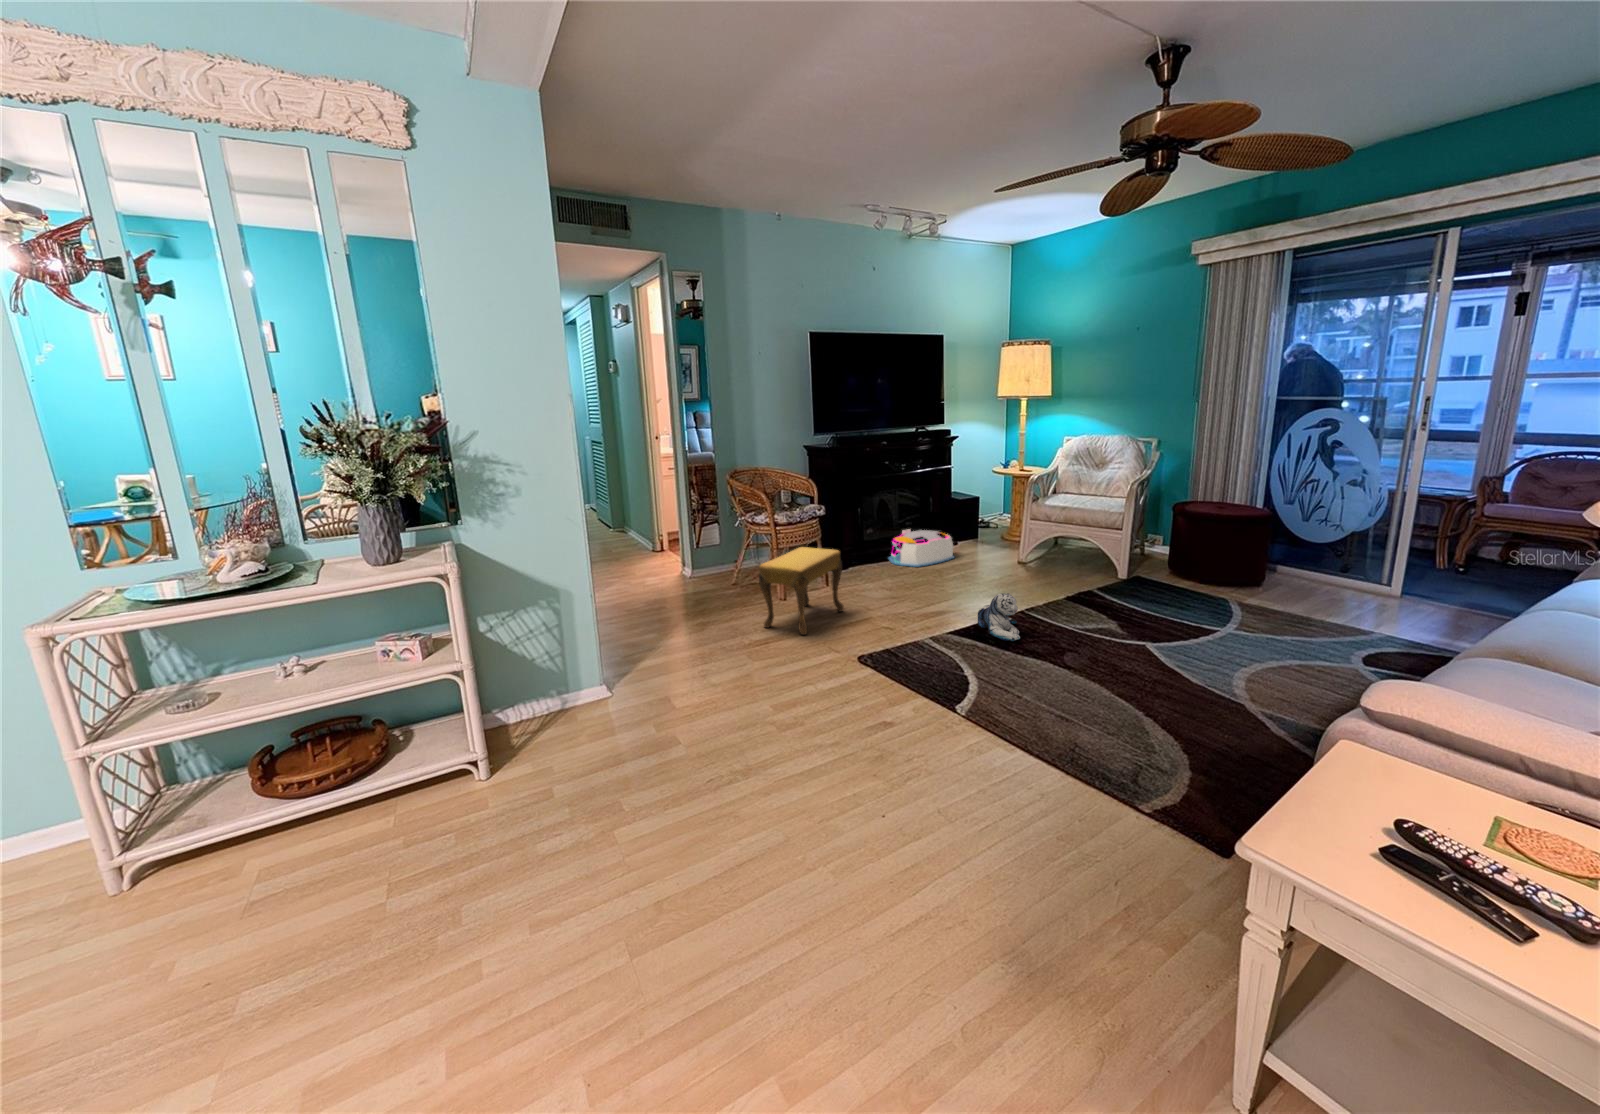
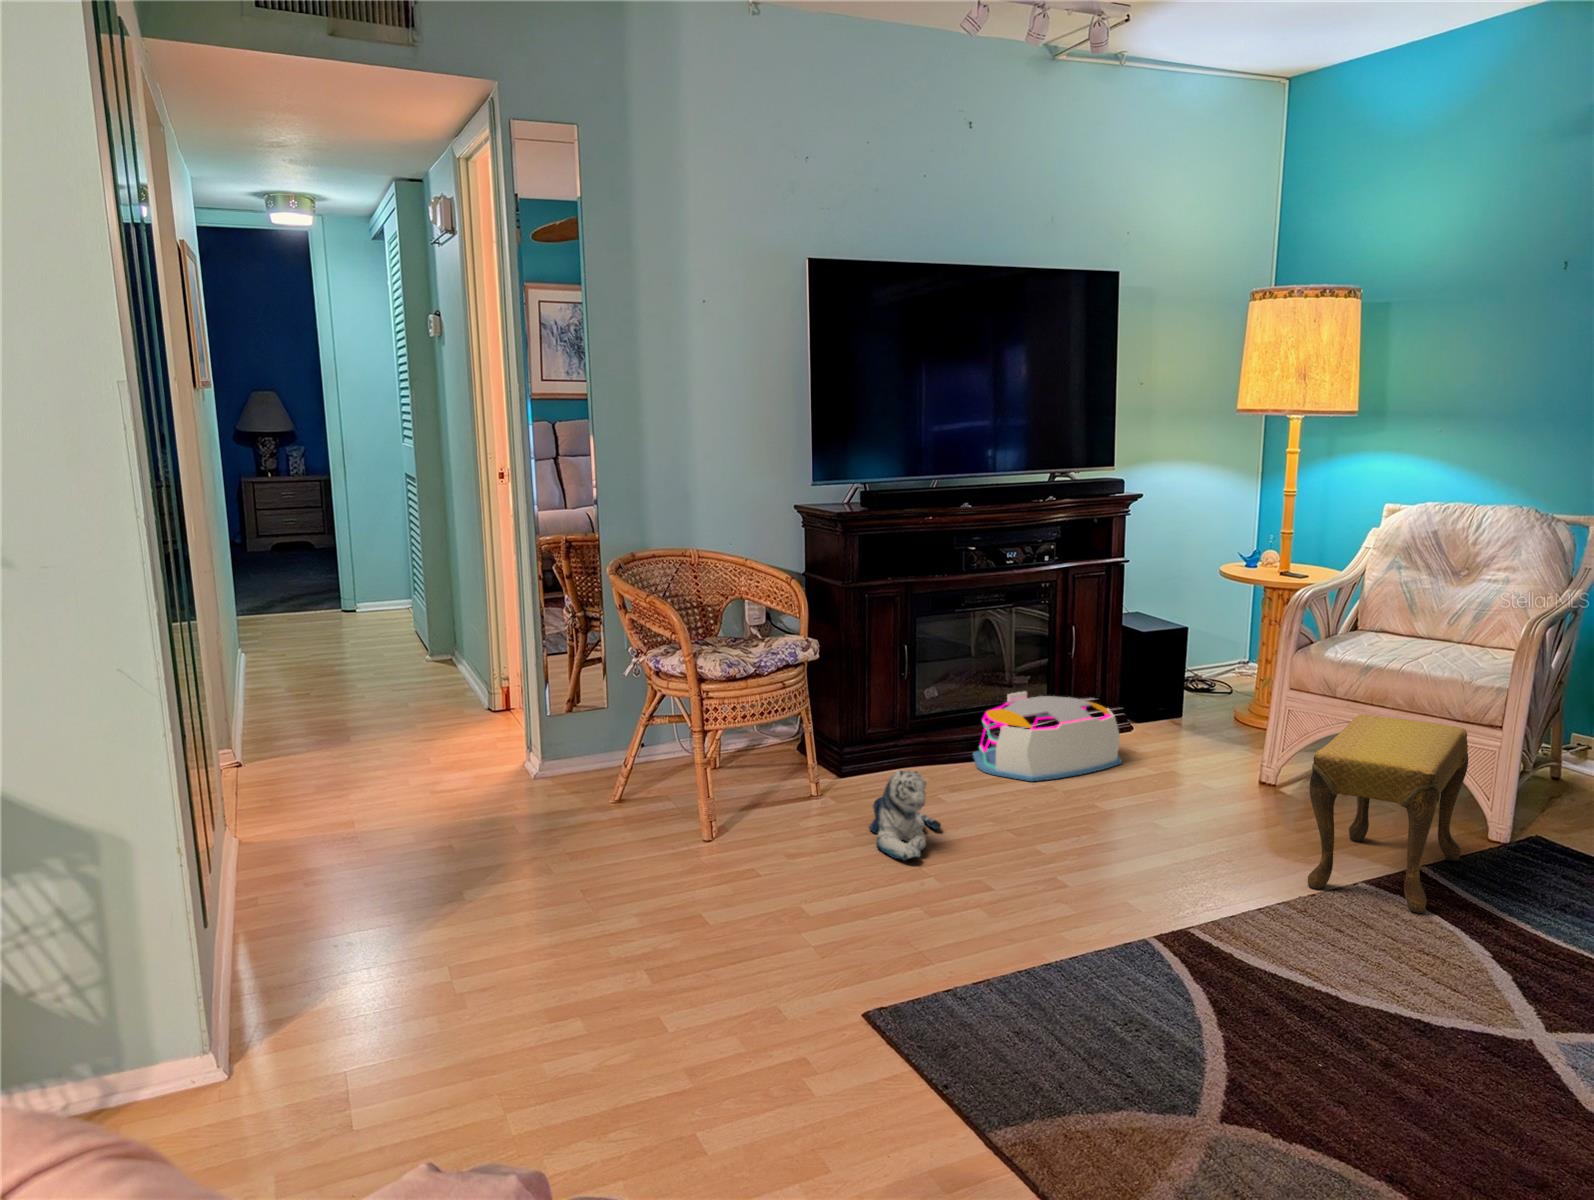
footstool: present [759,547,844,635] -> present [1308,714,1468,913]
plush toy: present [977,593,1020,641] -> present [869,770,941,861]

